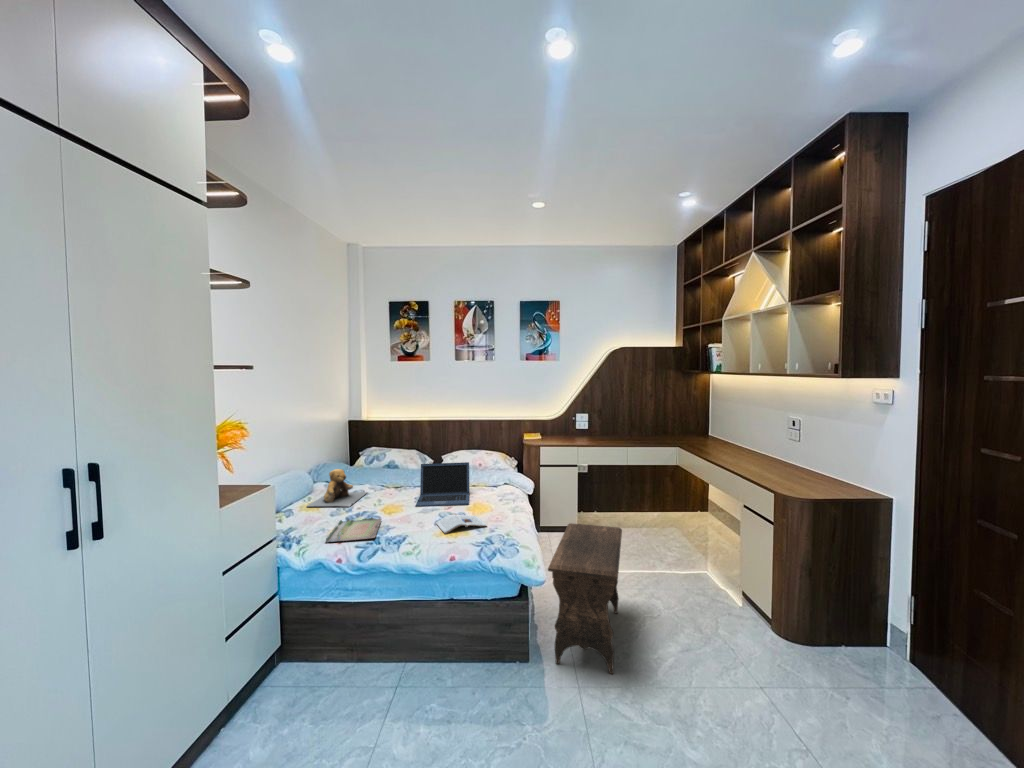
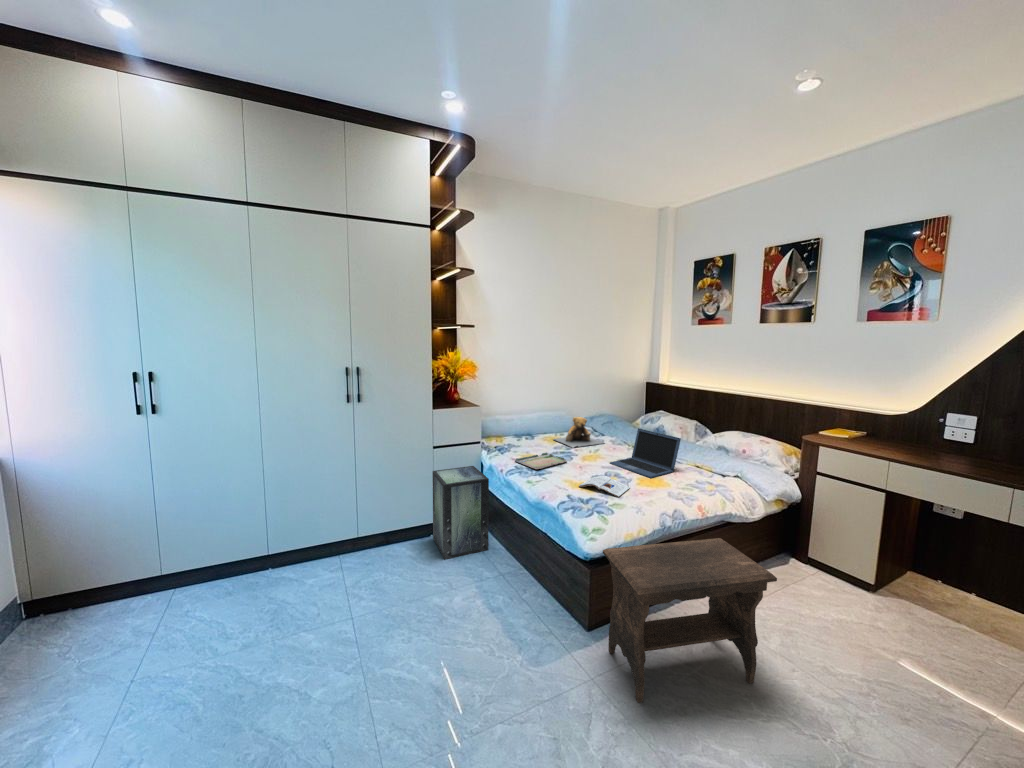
storage box: none [200,578,322,748] -> present [433,466,489,560]

